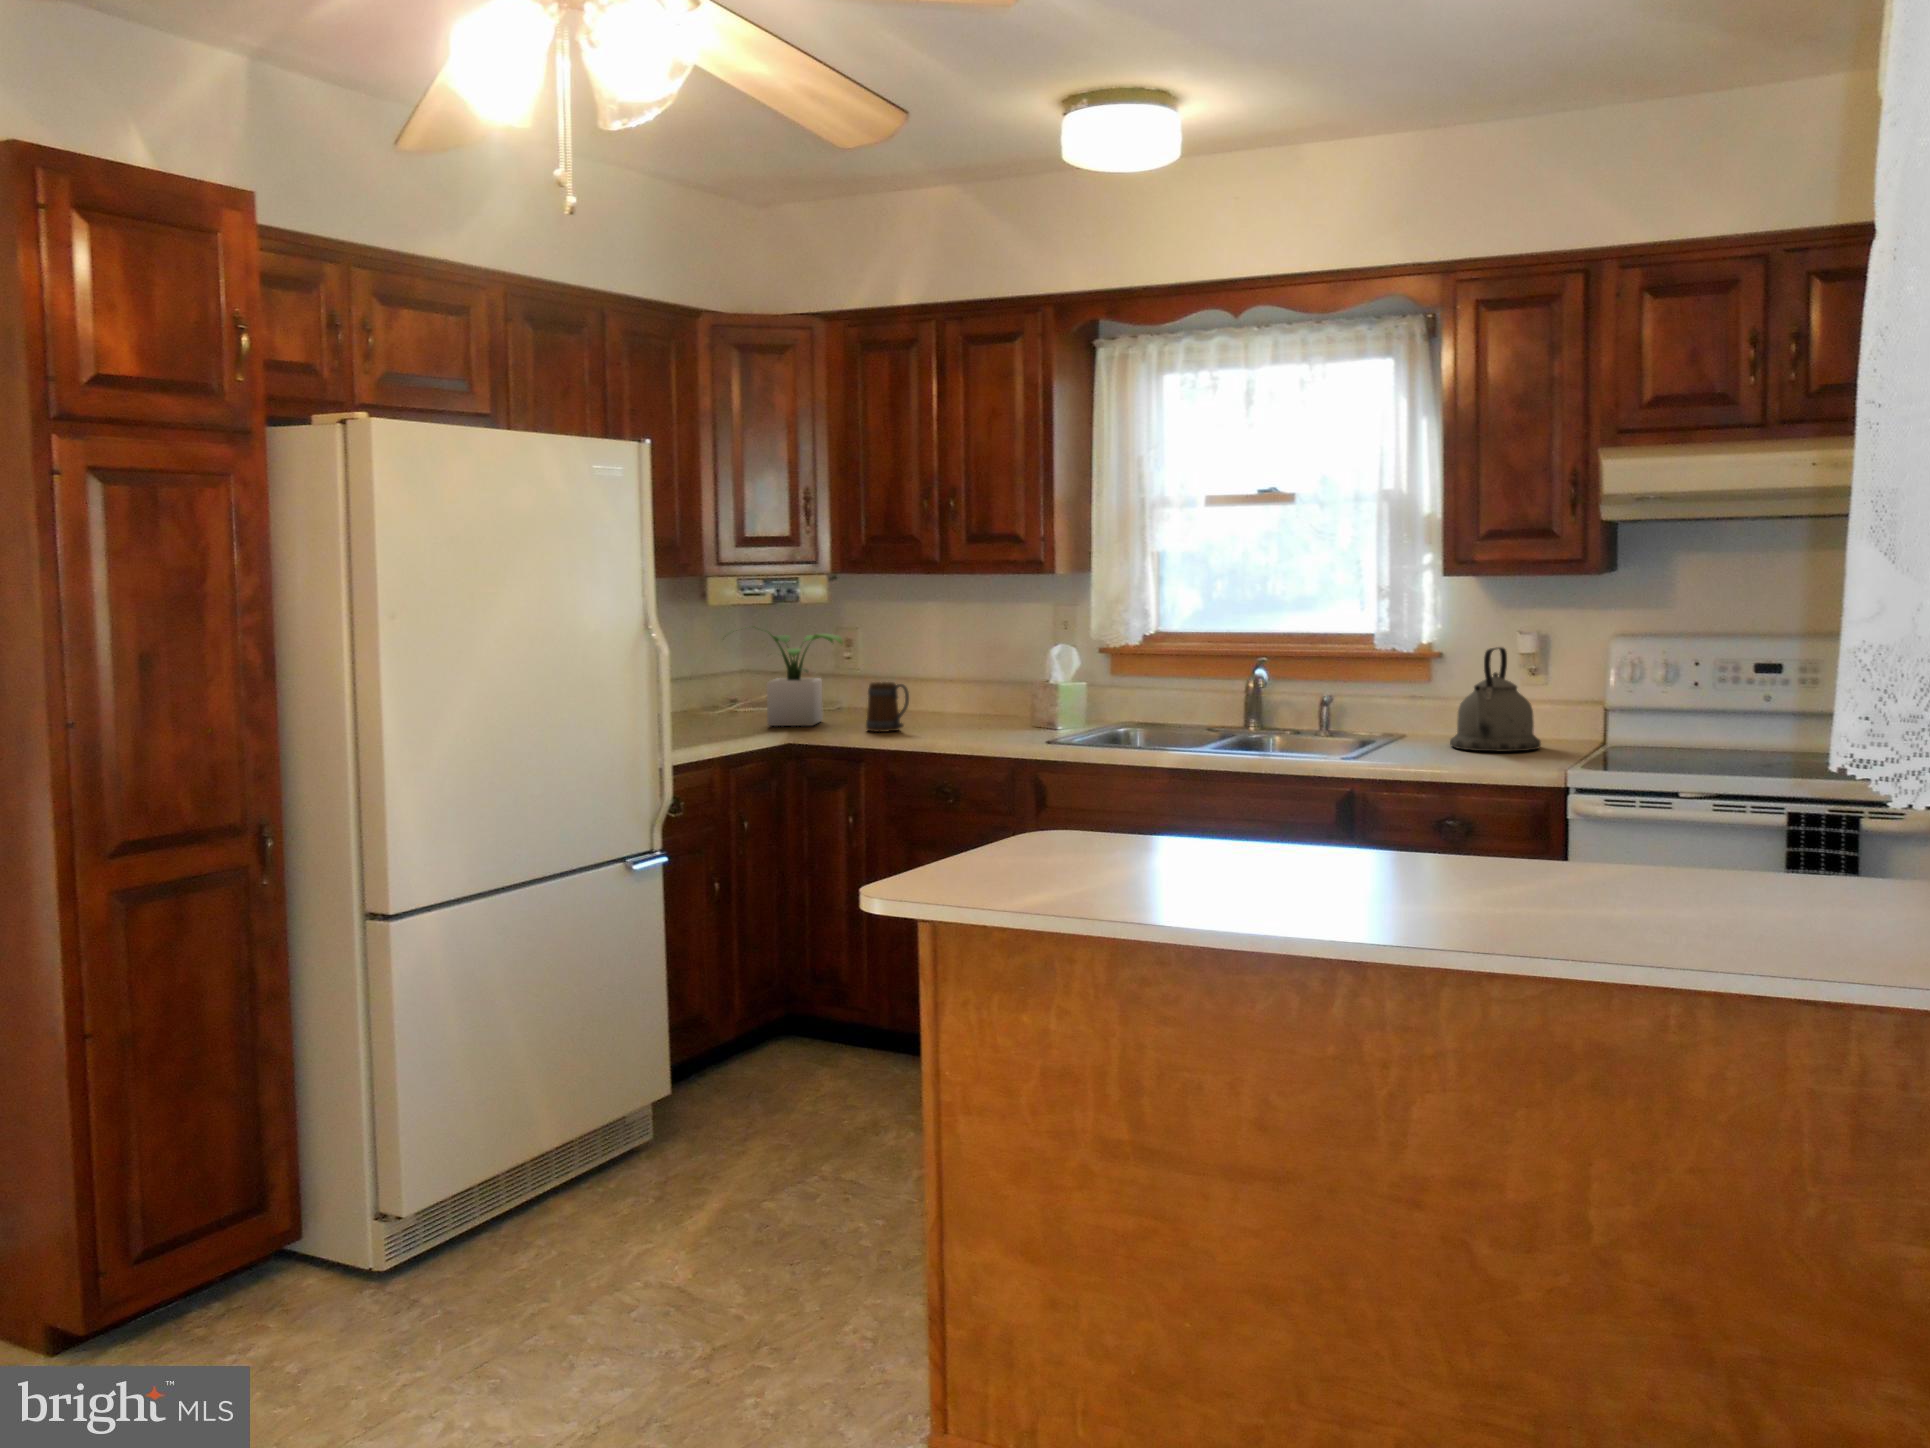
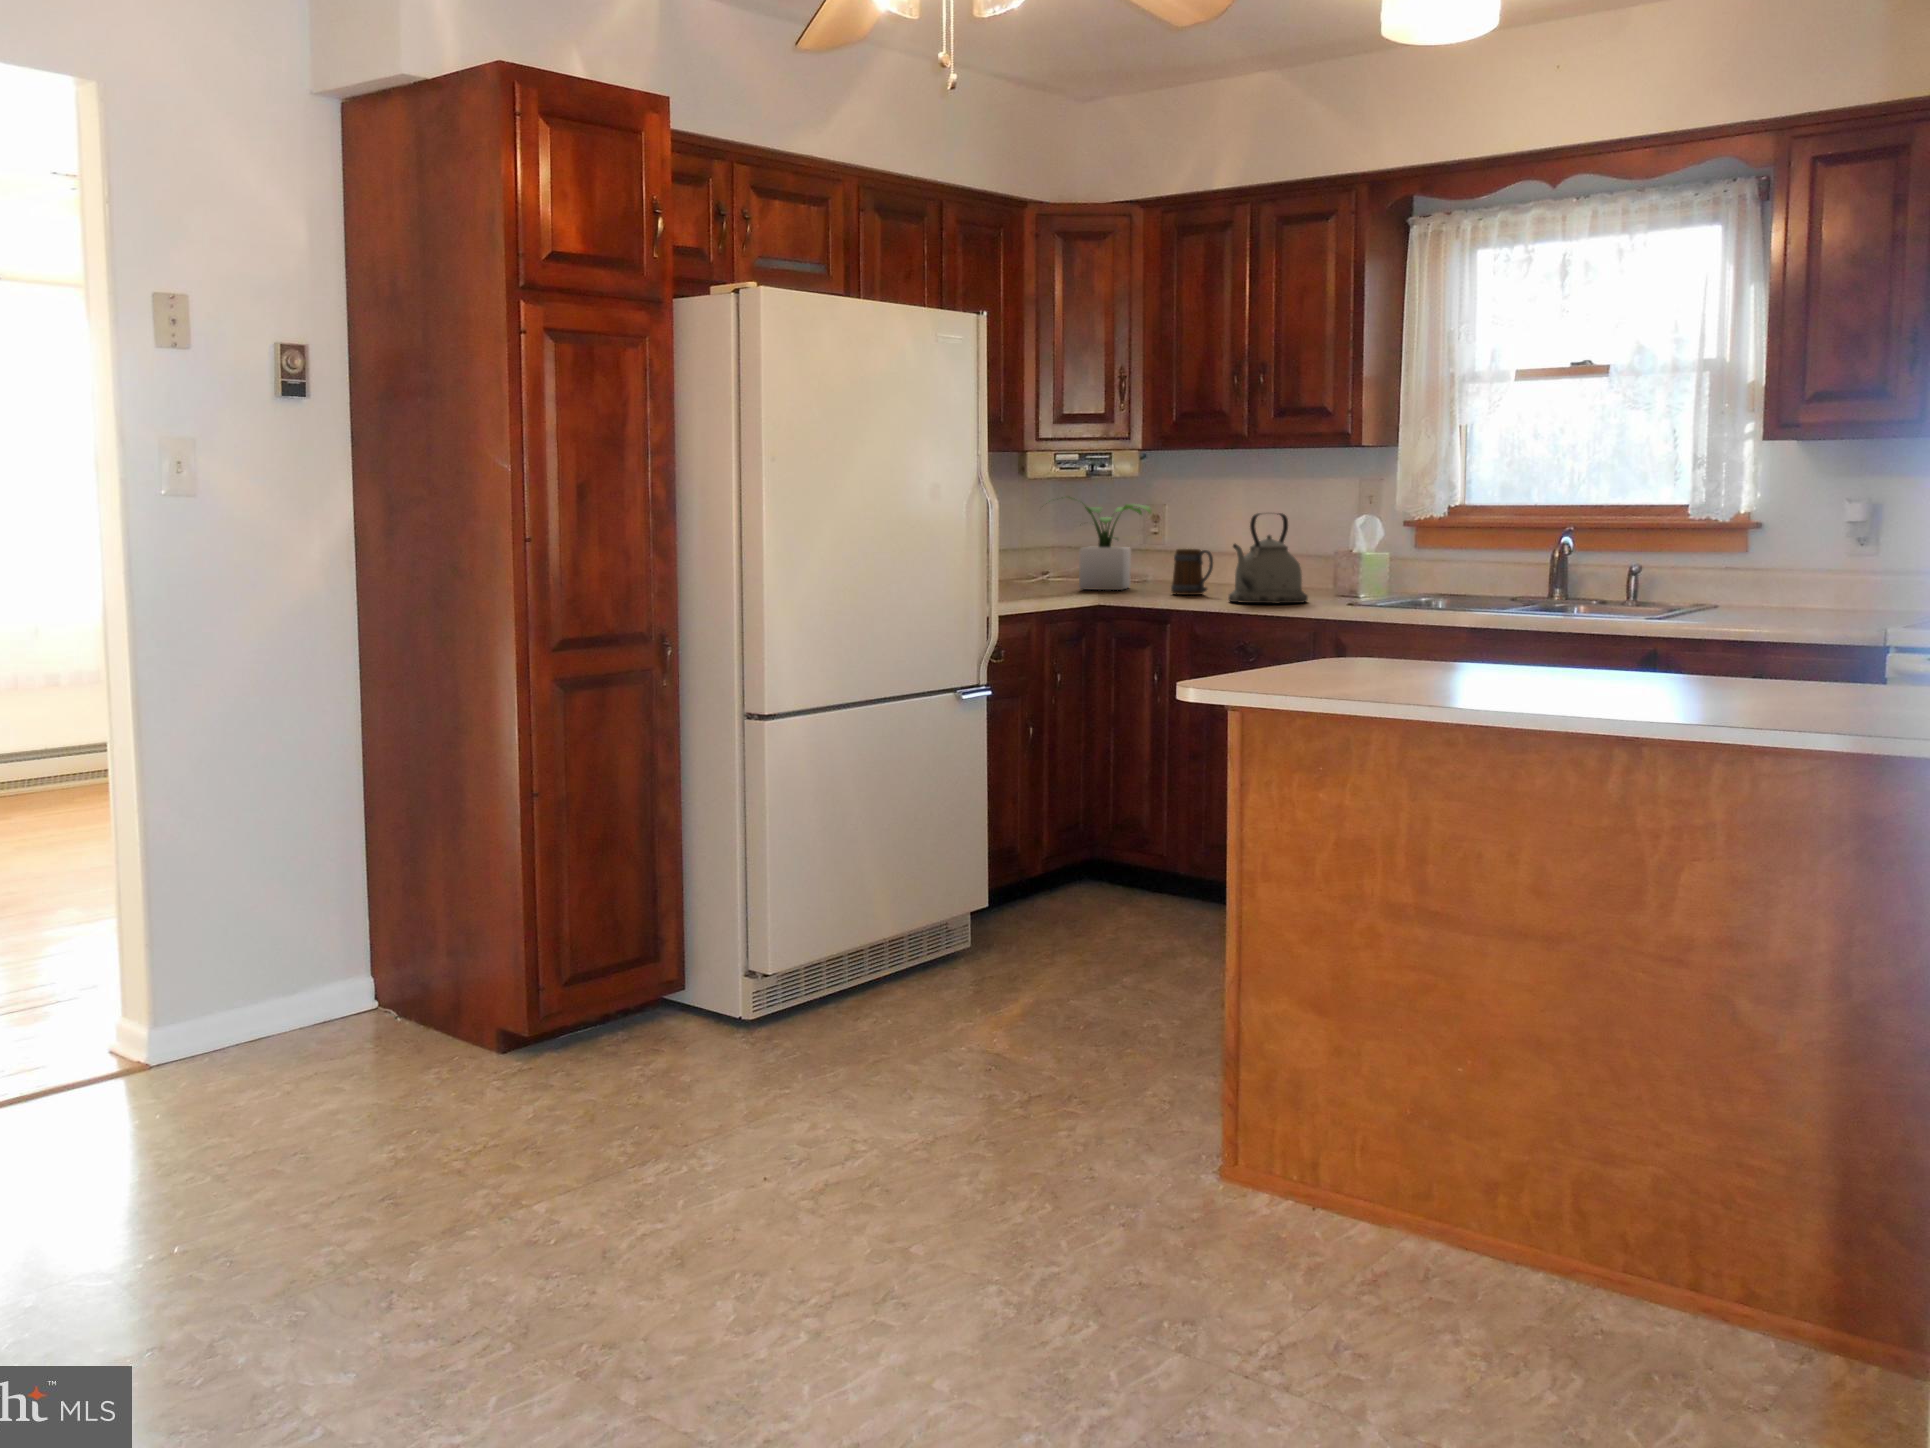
kettle: present [1450,647,1541,751] -> present [1228,513,1308,603]

